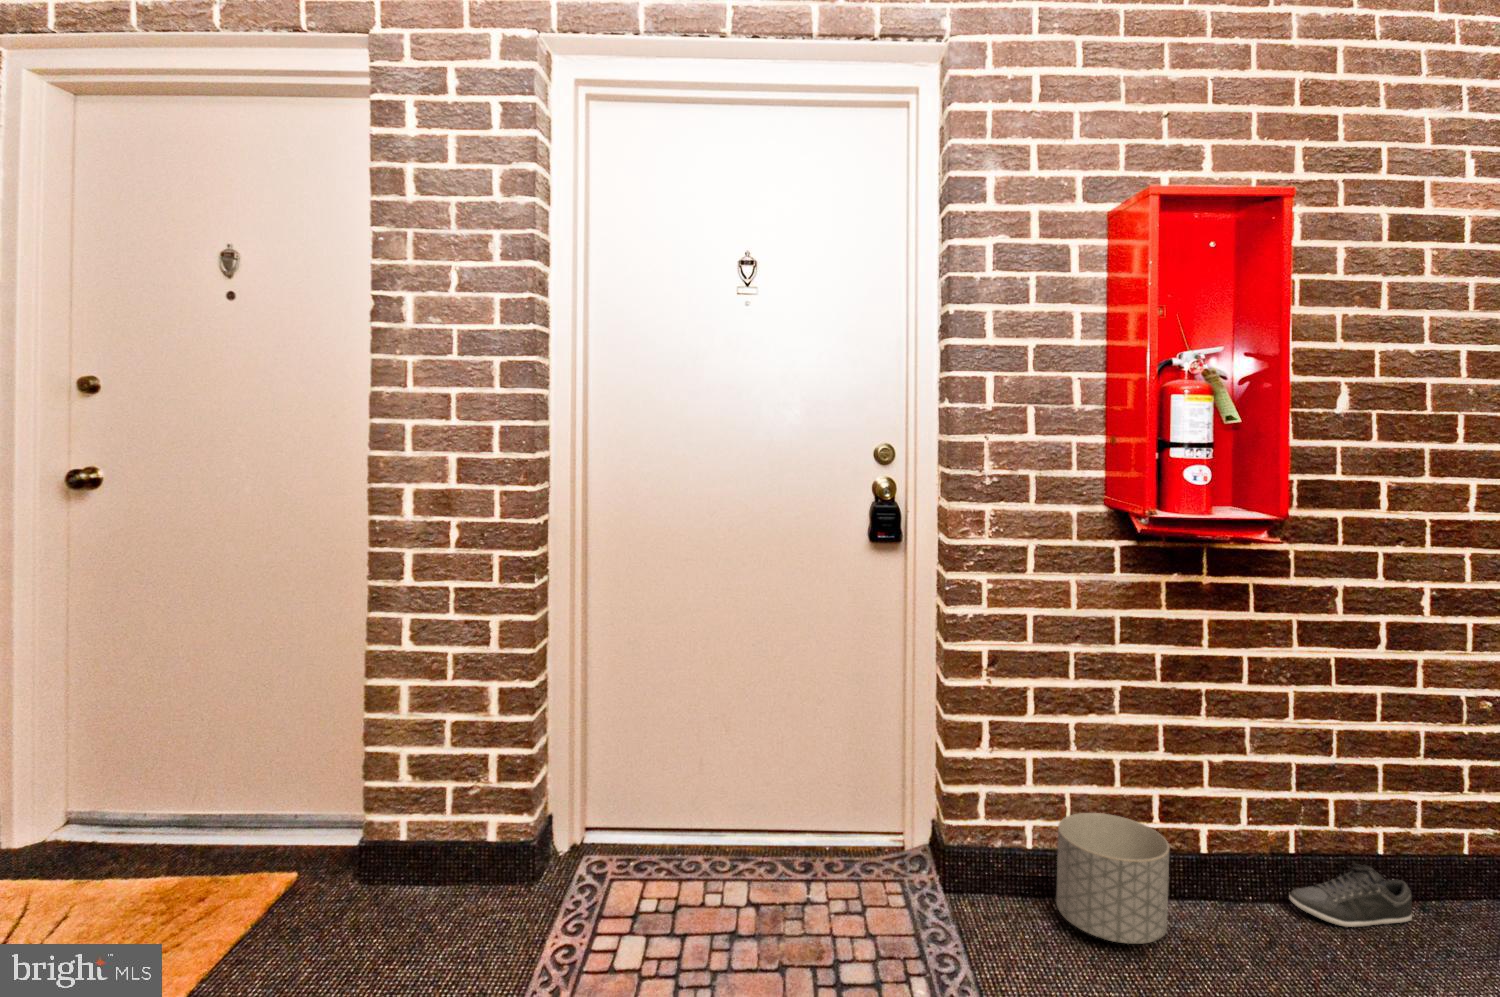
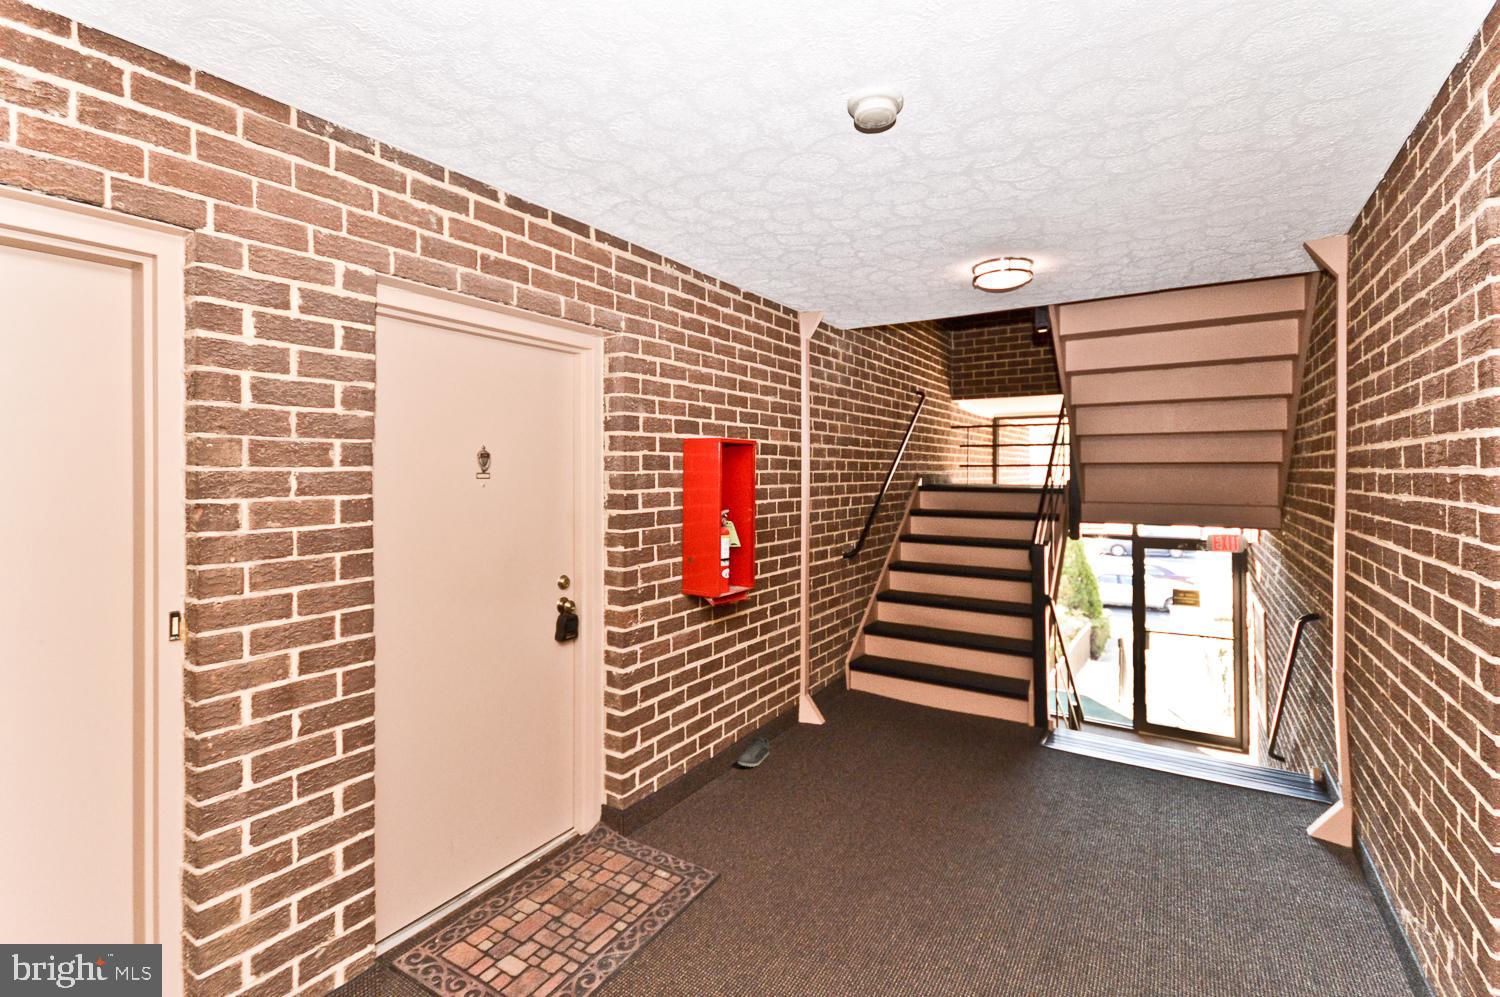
planter: present [1056,813,1169,944] -> none [673,754,723,817]

